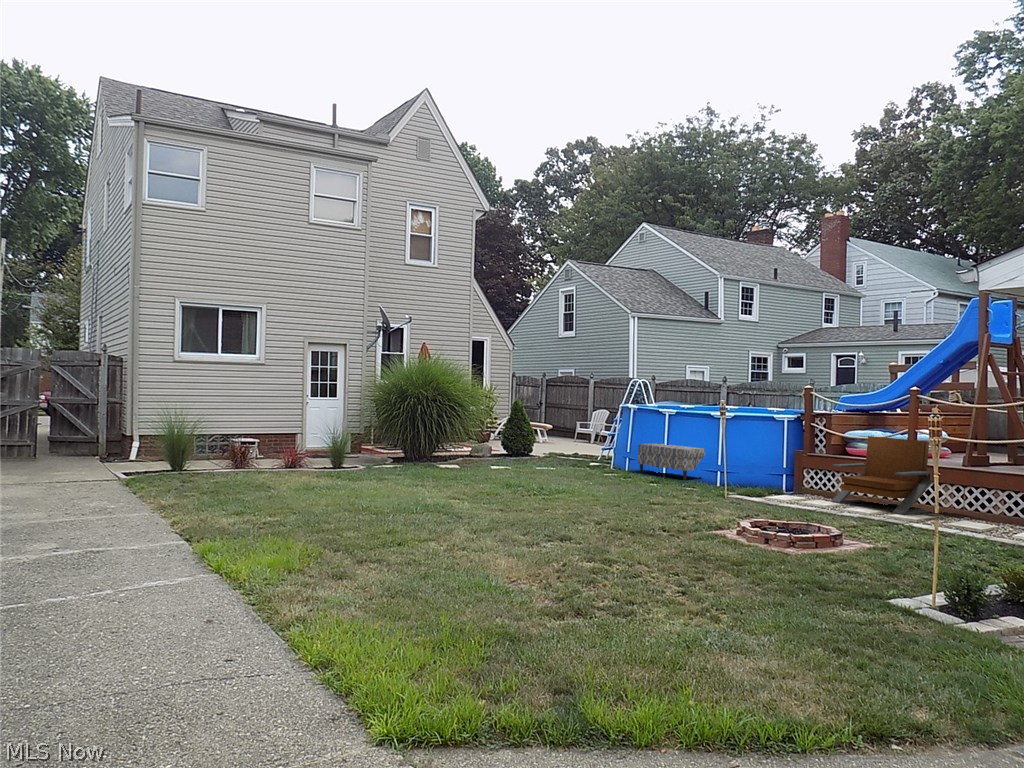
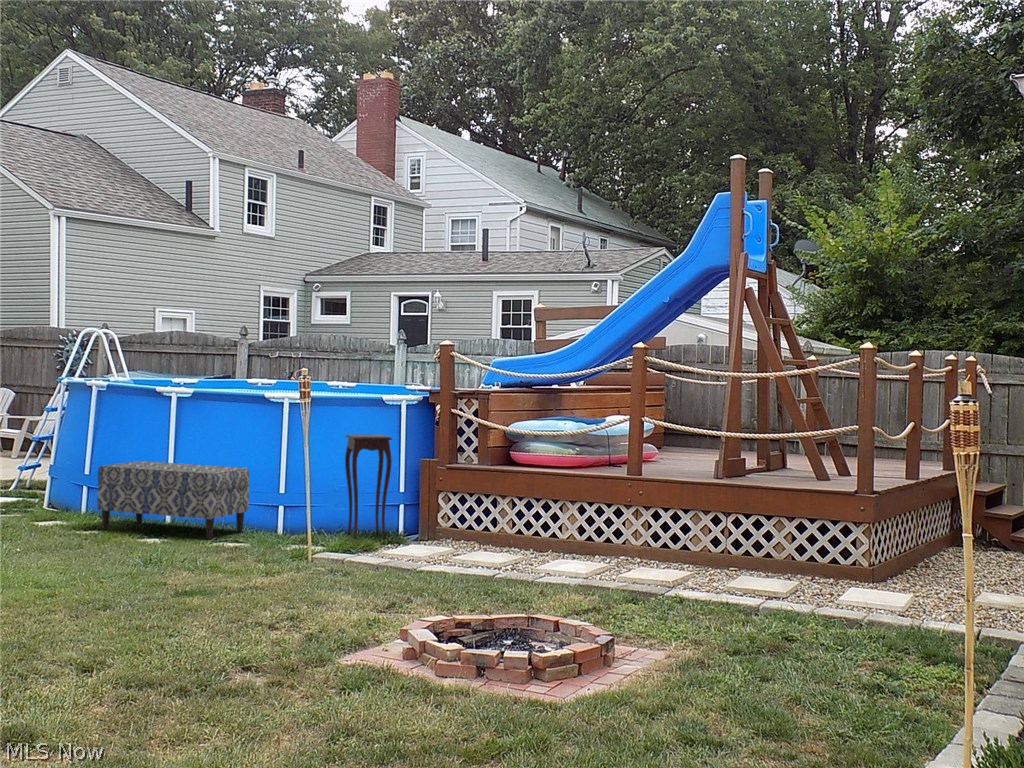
side table: none [752,435,775,487] -> present [345,434,392,539]
lounge chair: present [831,436,933,515] -> none [517,429,692,579]

